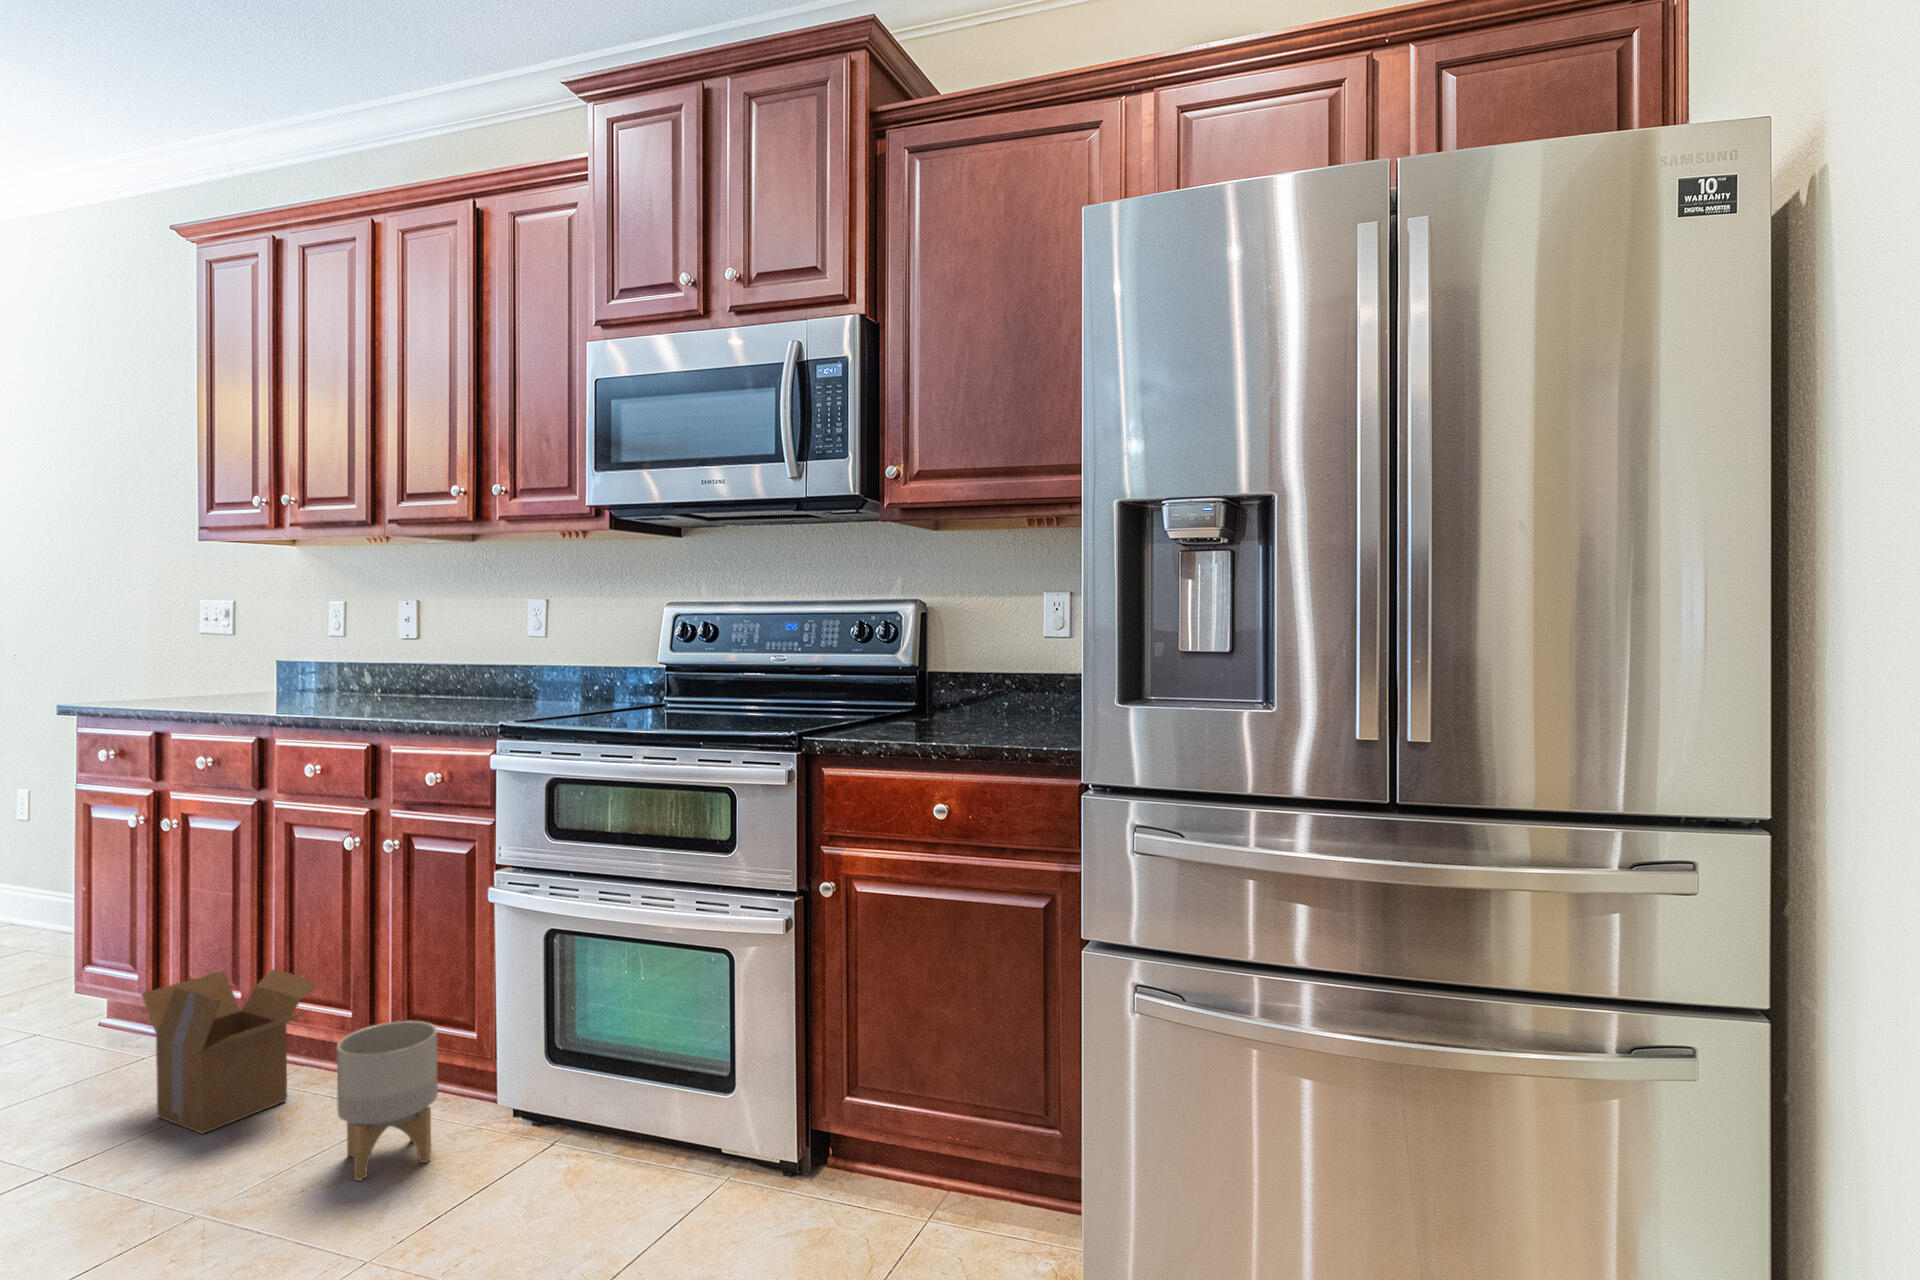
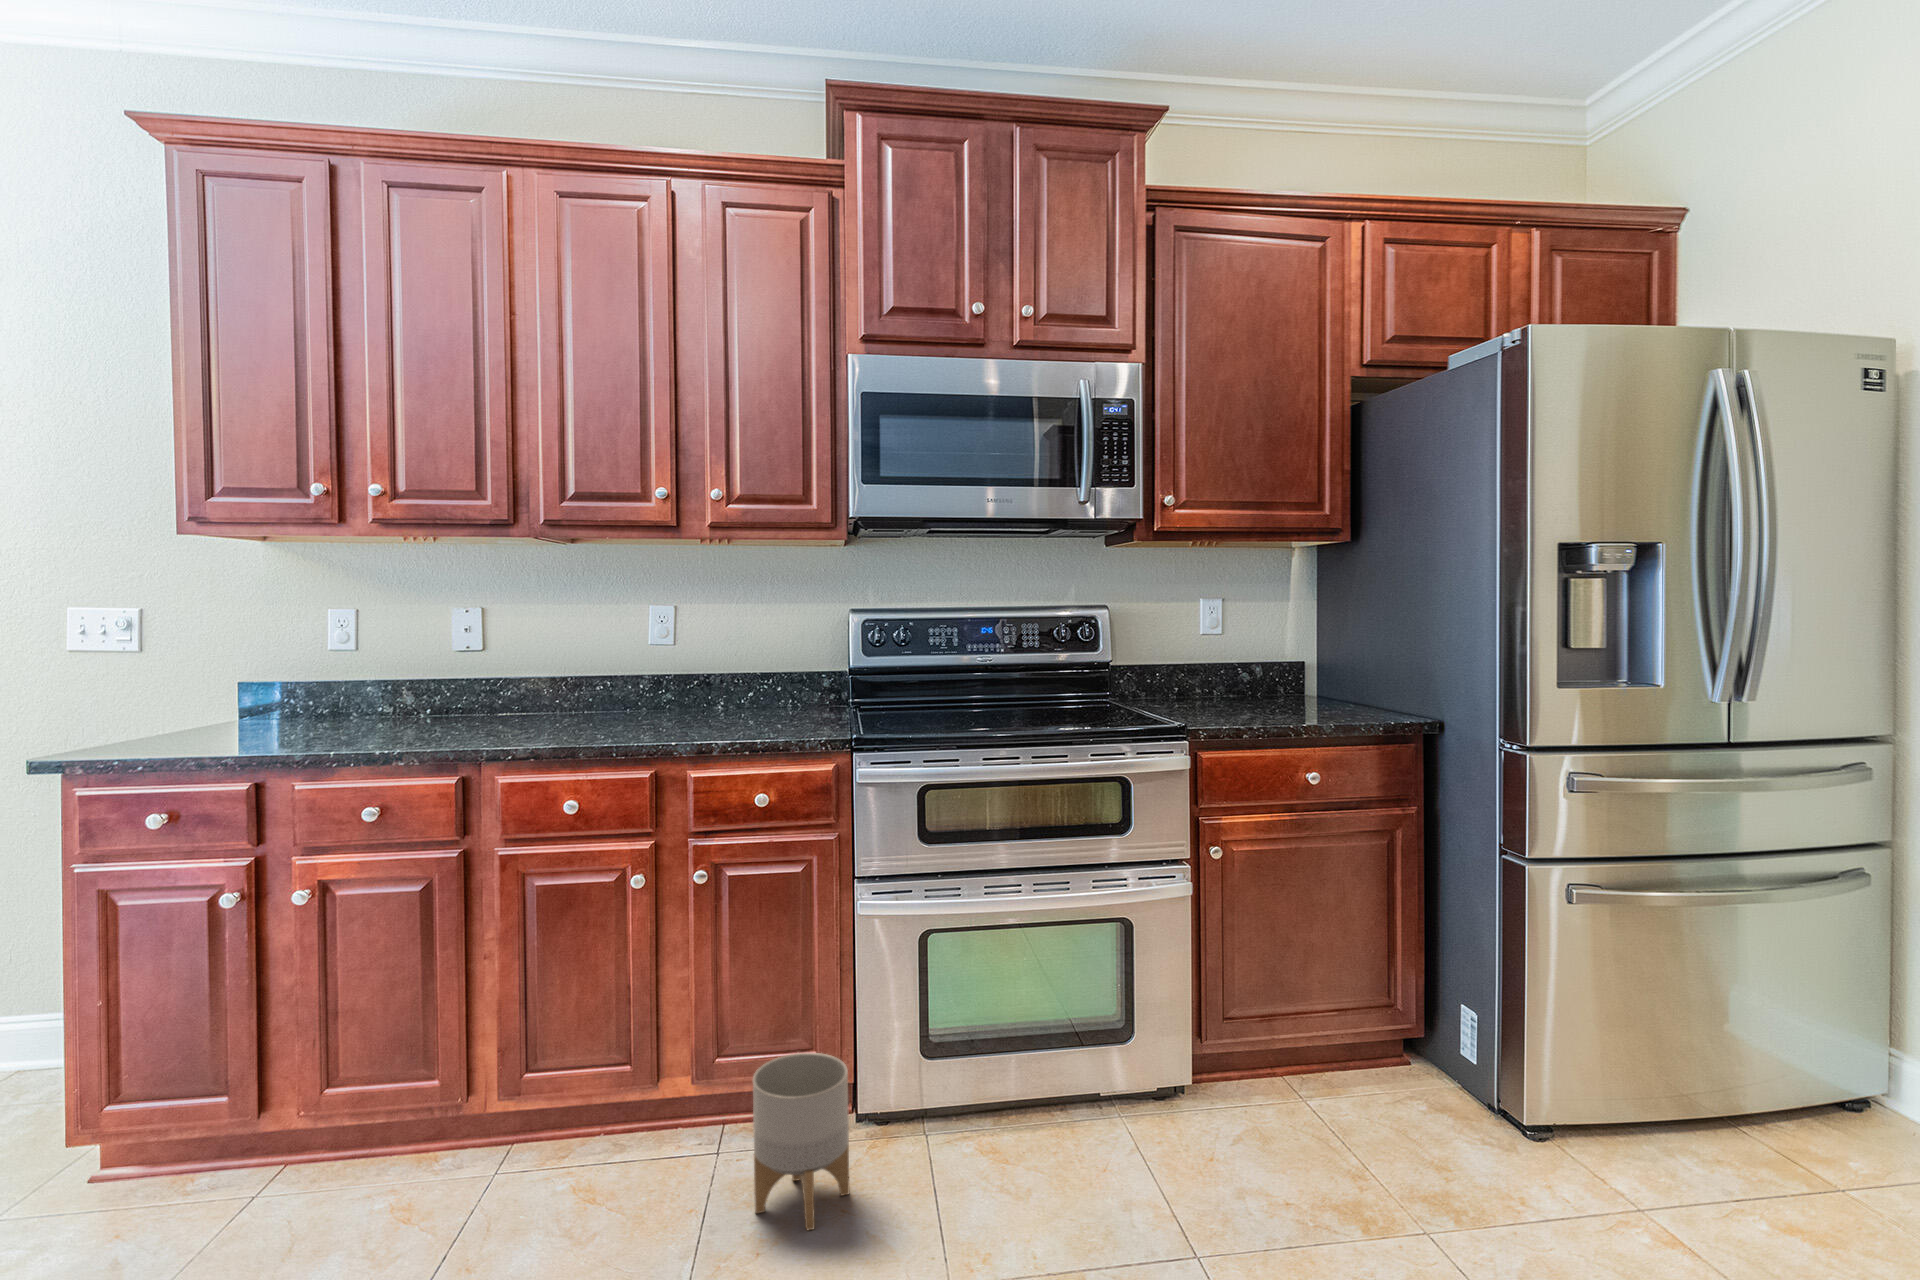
cardboard box: present [142,969,316,1133] -> none [405,1043,626,1248]

